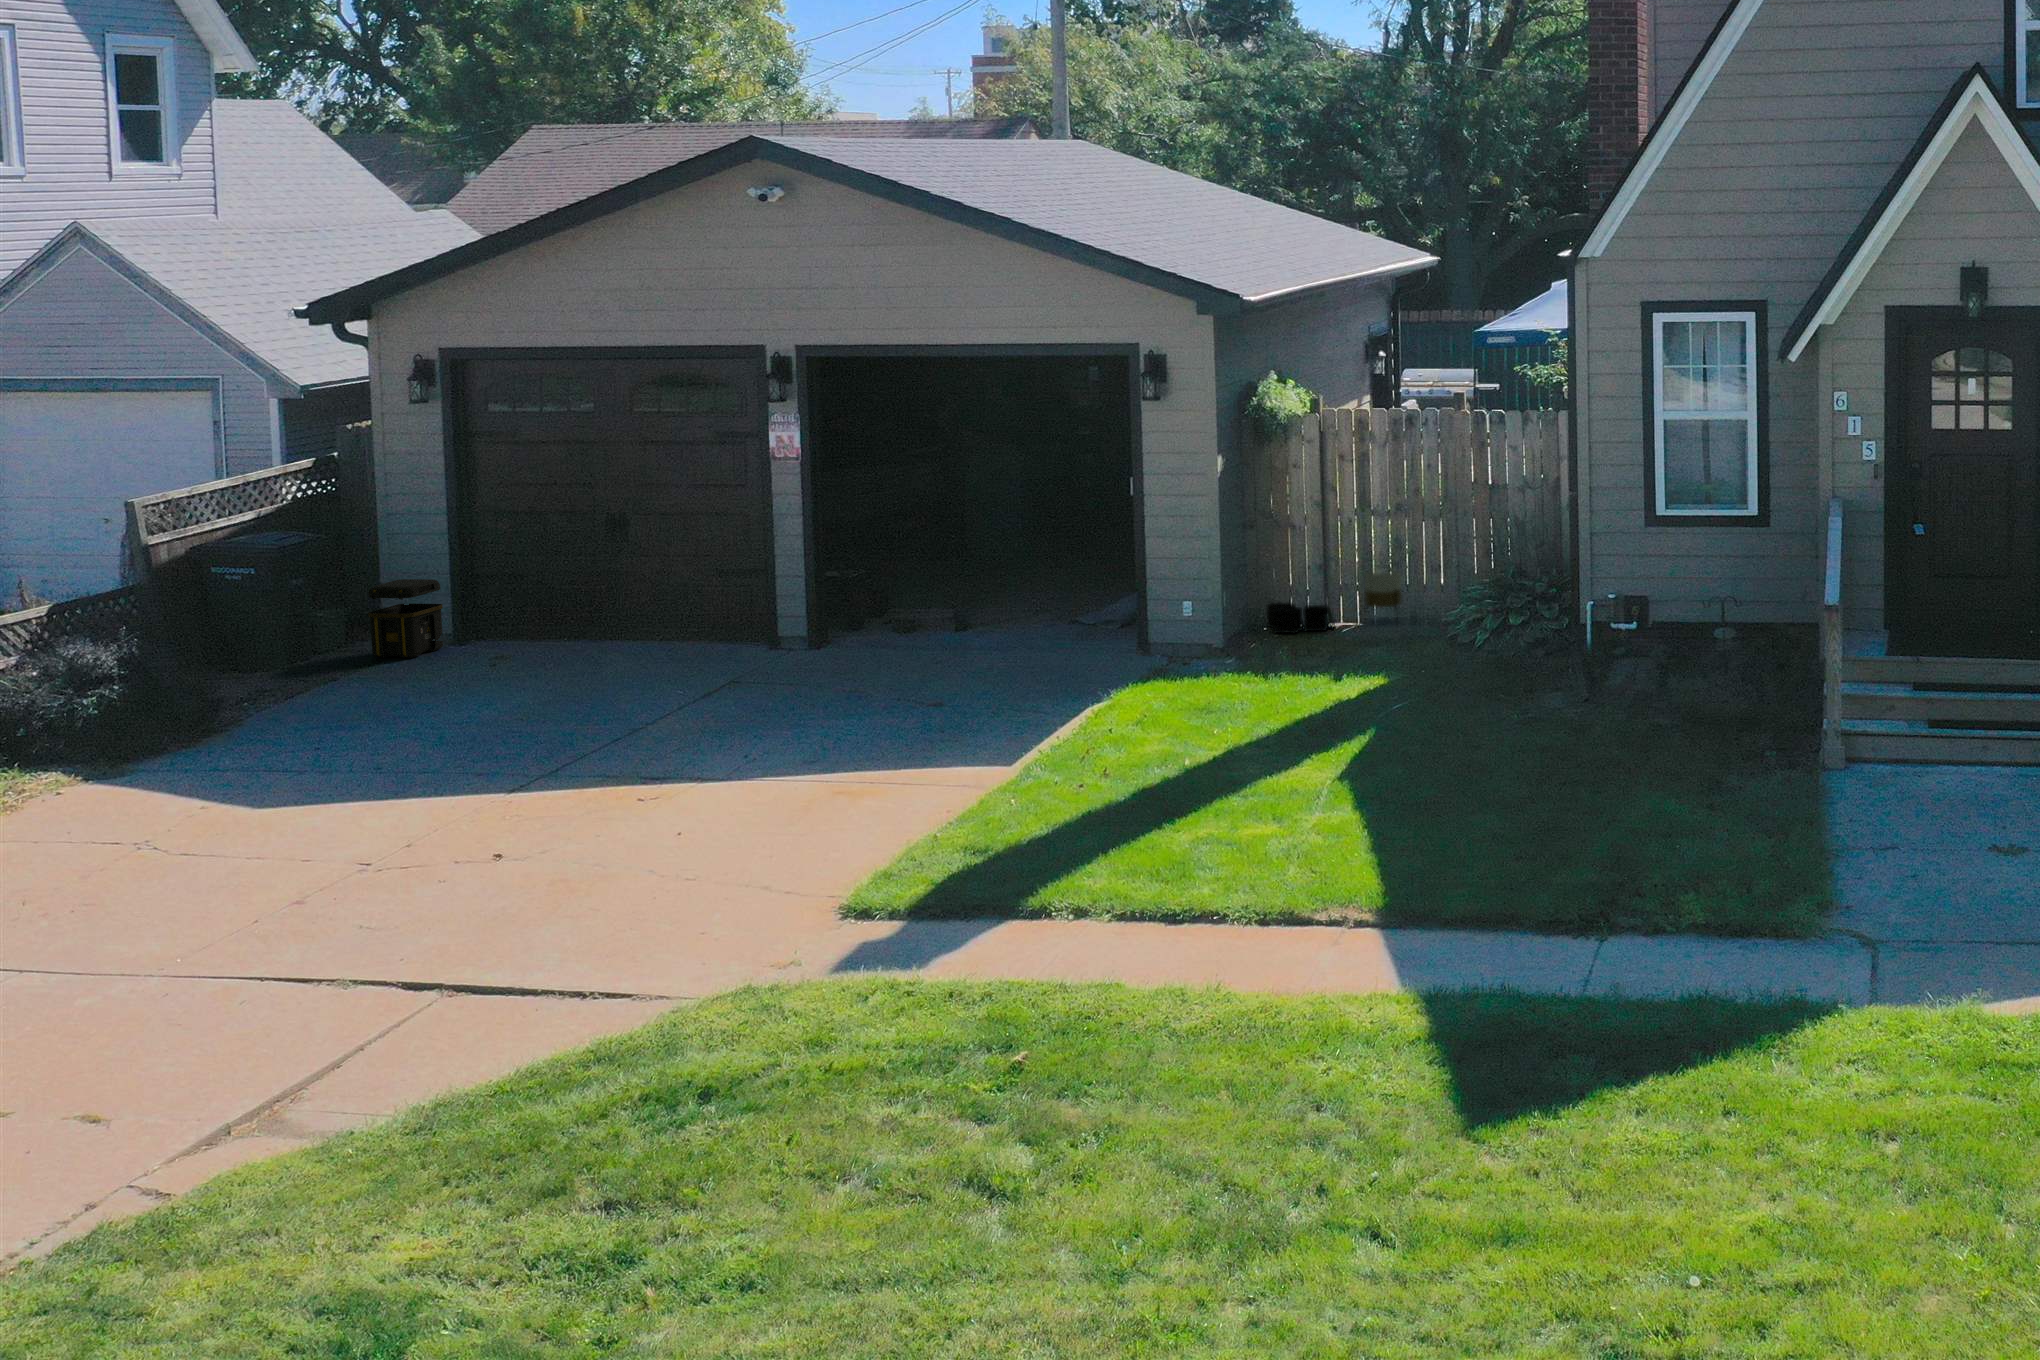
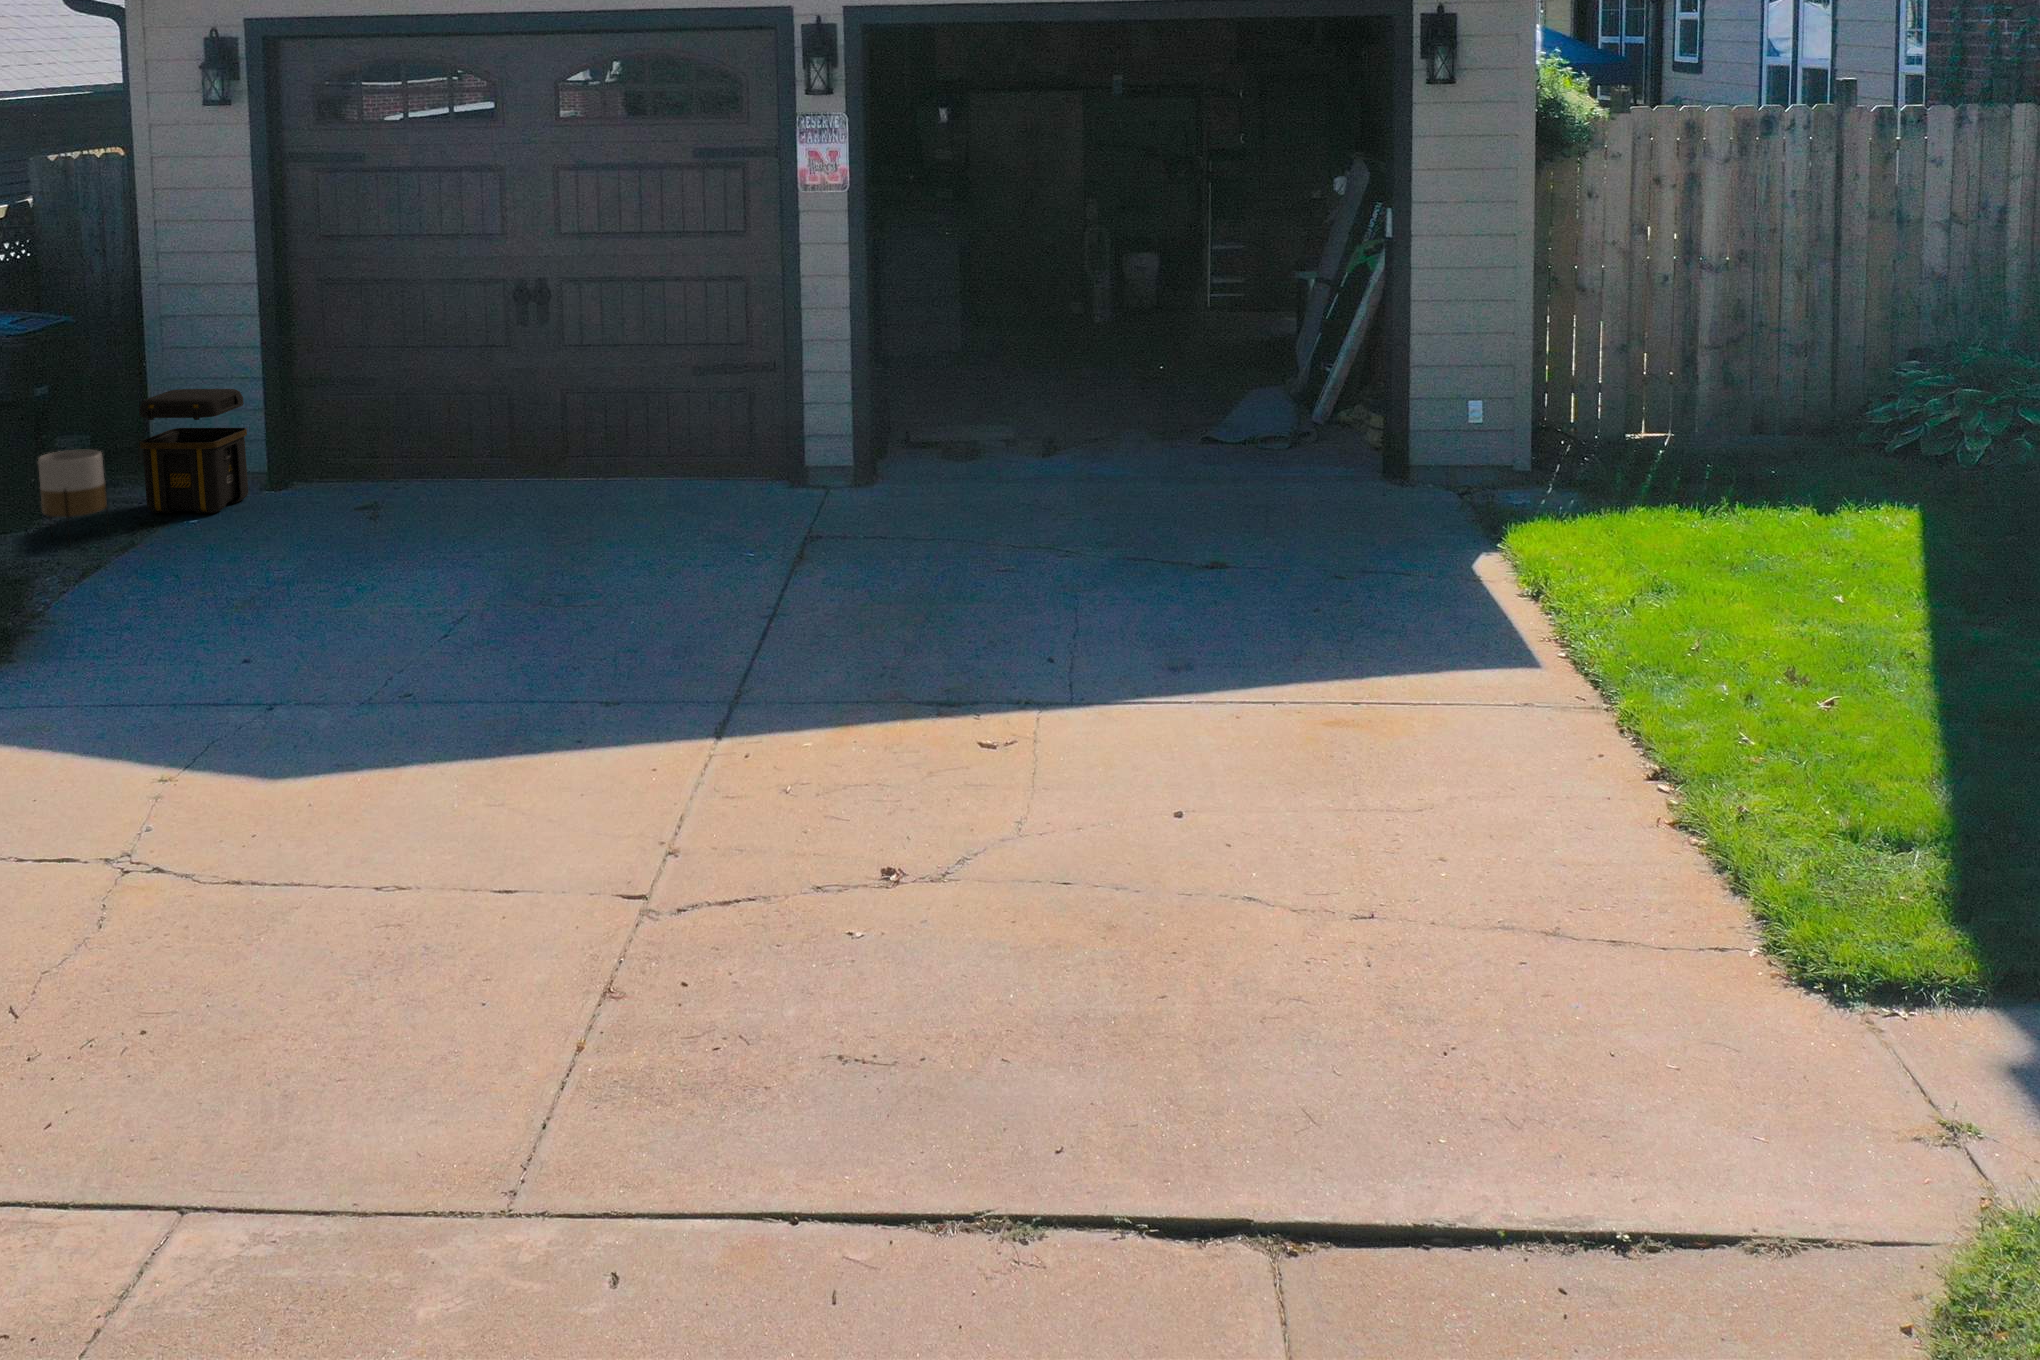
planter: present [1364,572,1401,620] -> present [38,450,110,540]
storage bin: present [1266,602,1334,633] -> none [1570,410,1695,462]

